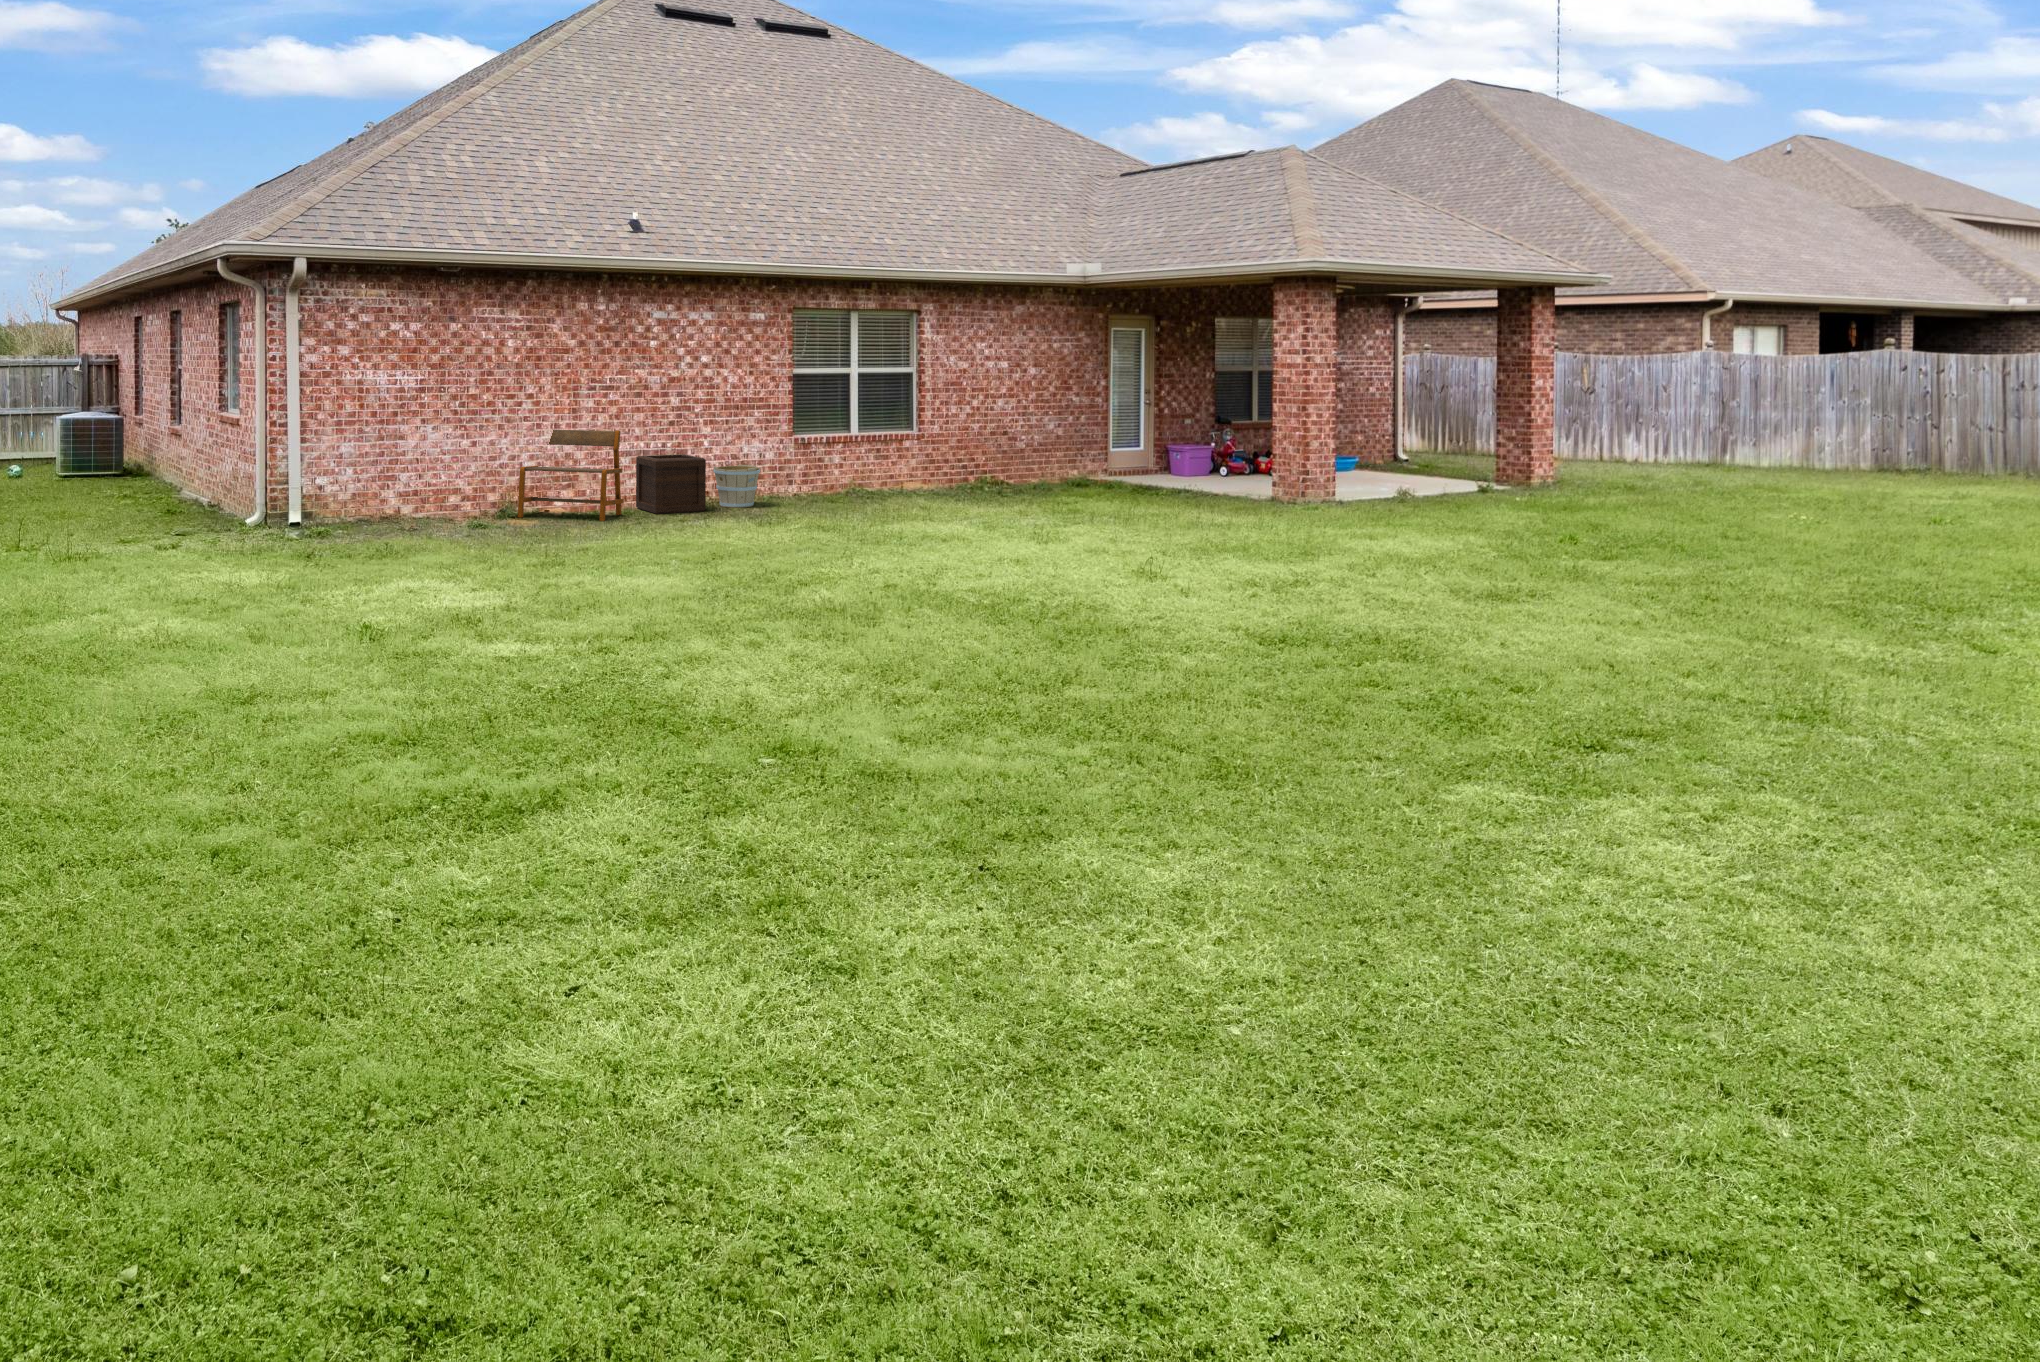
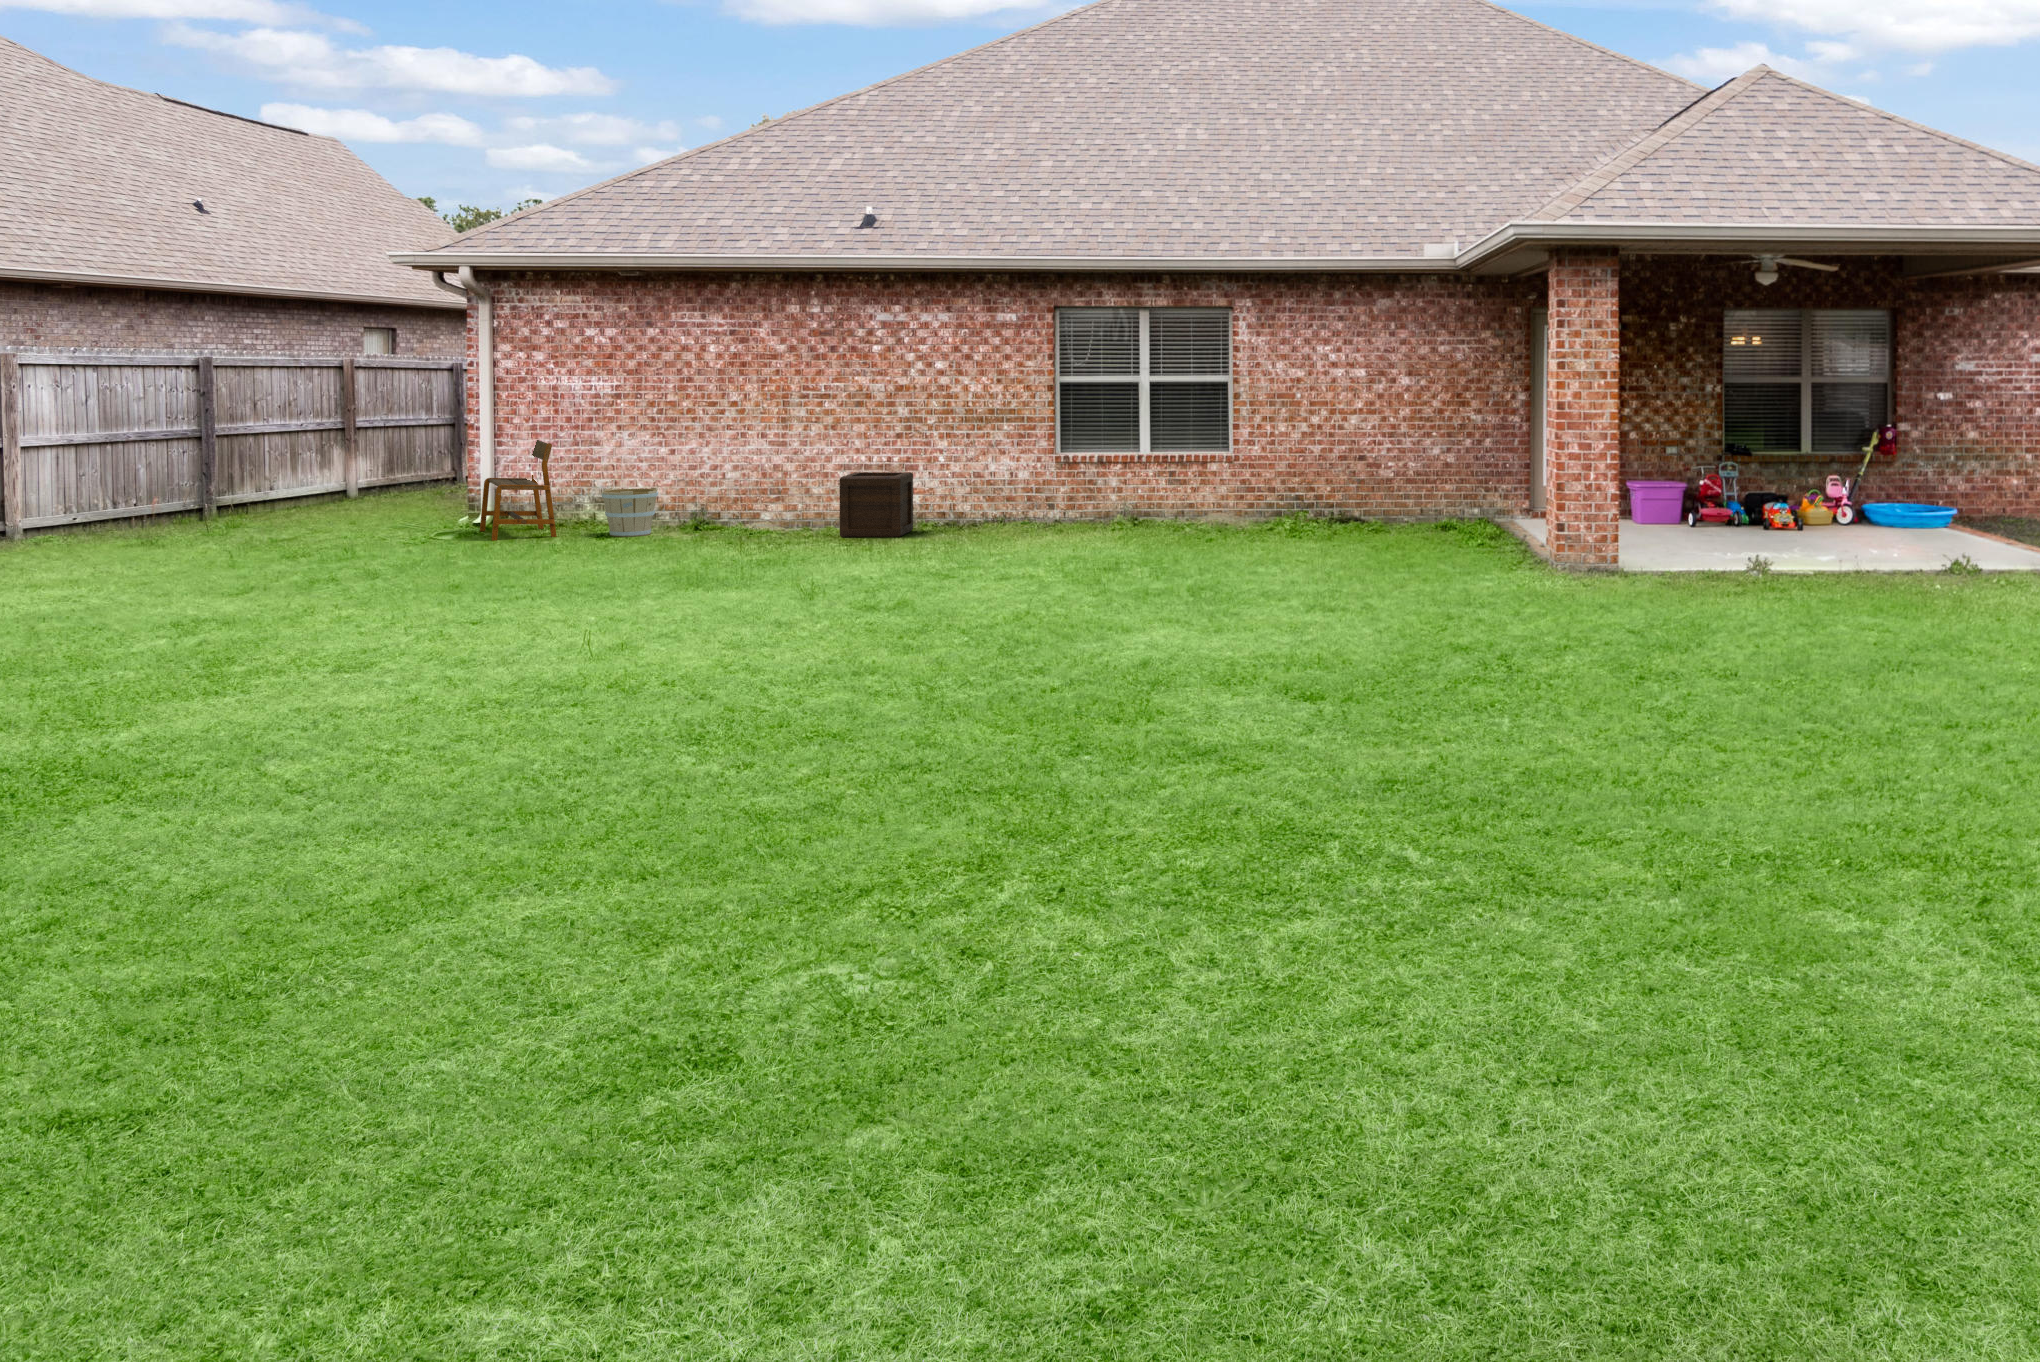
bench: present [518,430,624,521] -> present [480,440,557,541]
wooden bucket: present [713,465,760,508] -> present [602,487,658,537]

